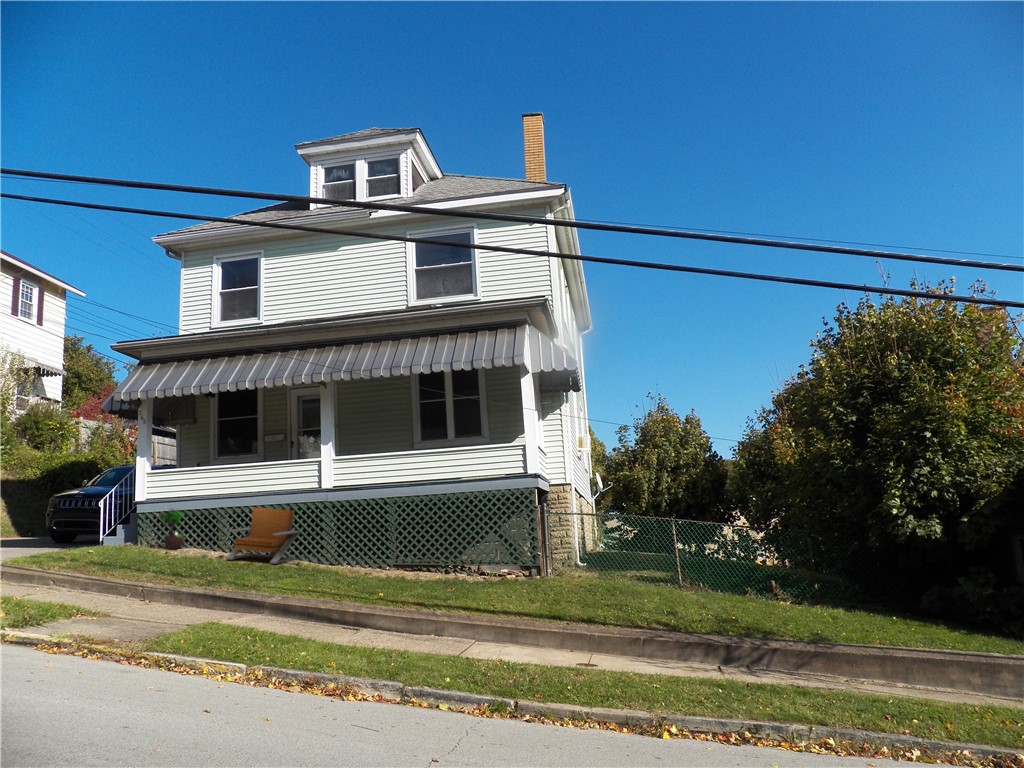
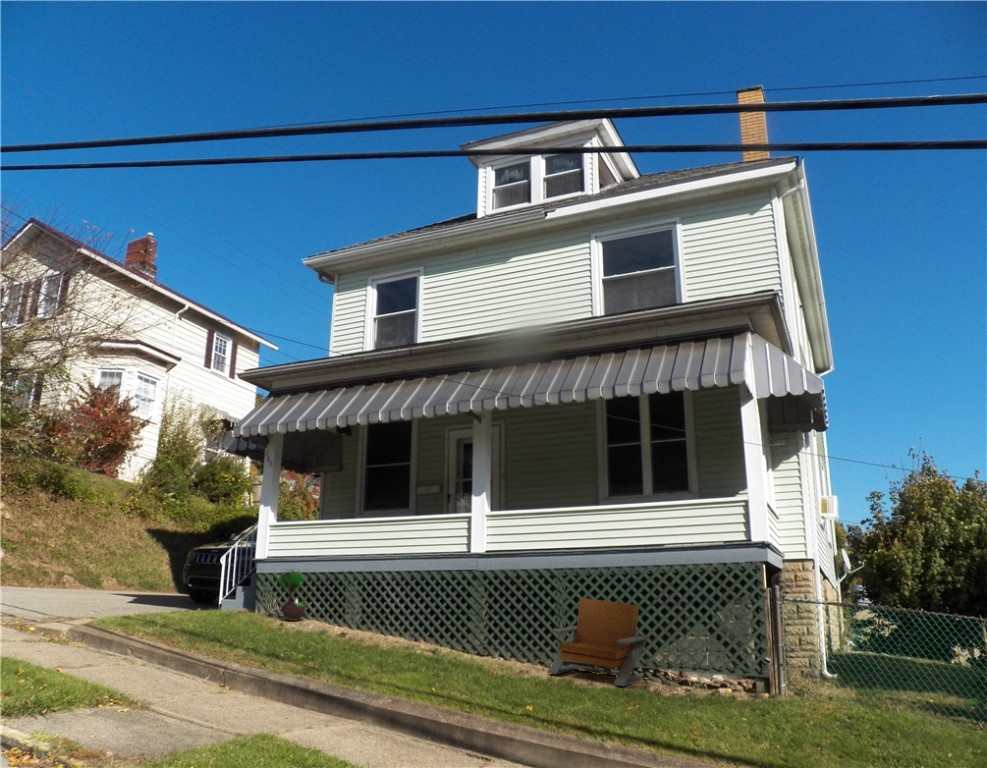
lounge chair: present [226,507,300,564] -> present [547,598,648,686]

